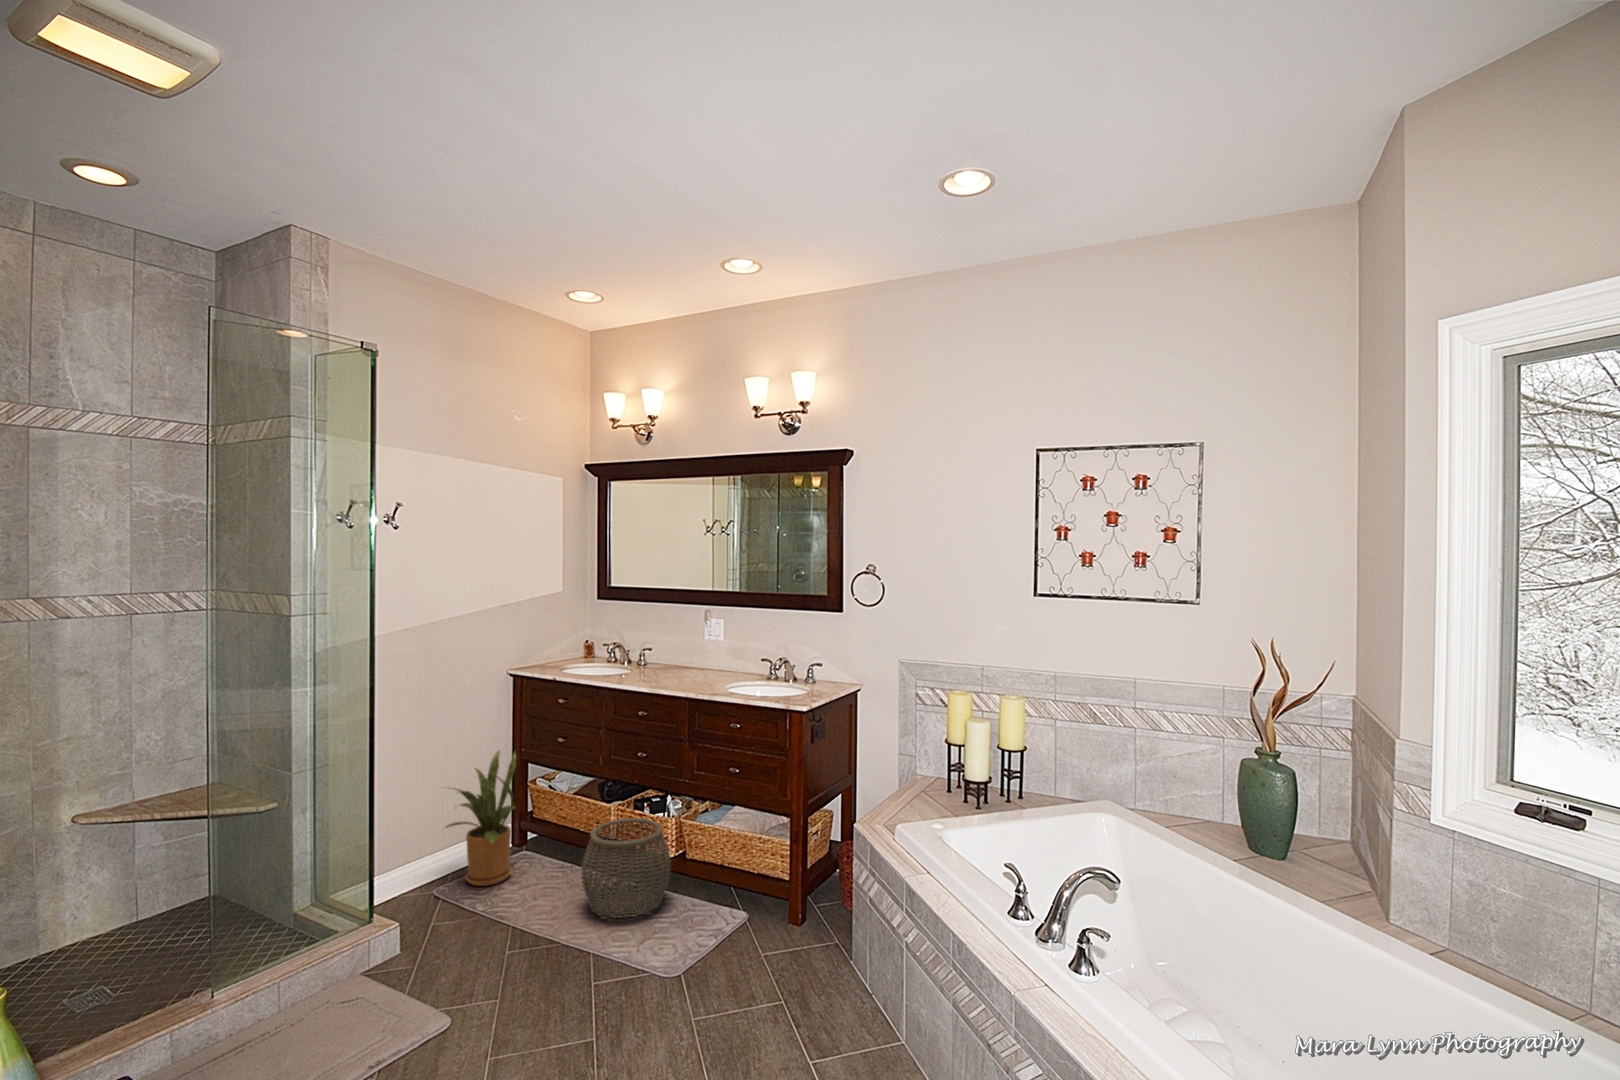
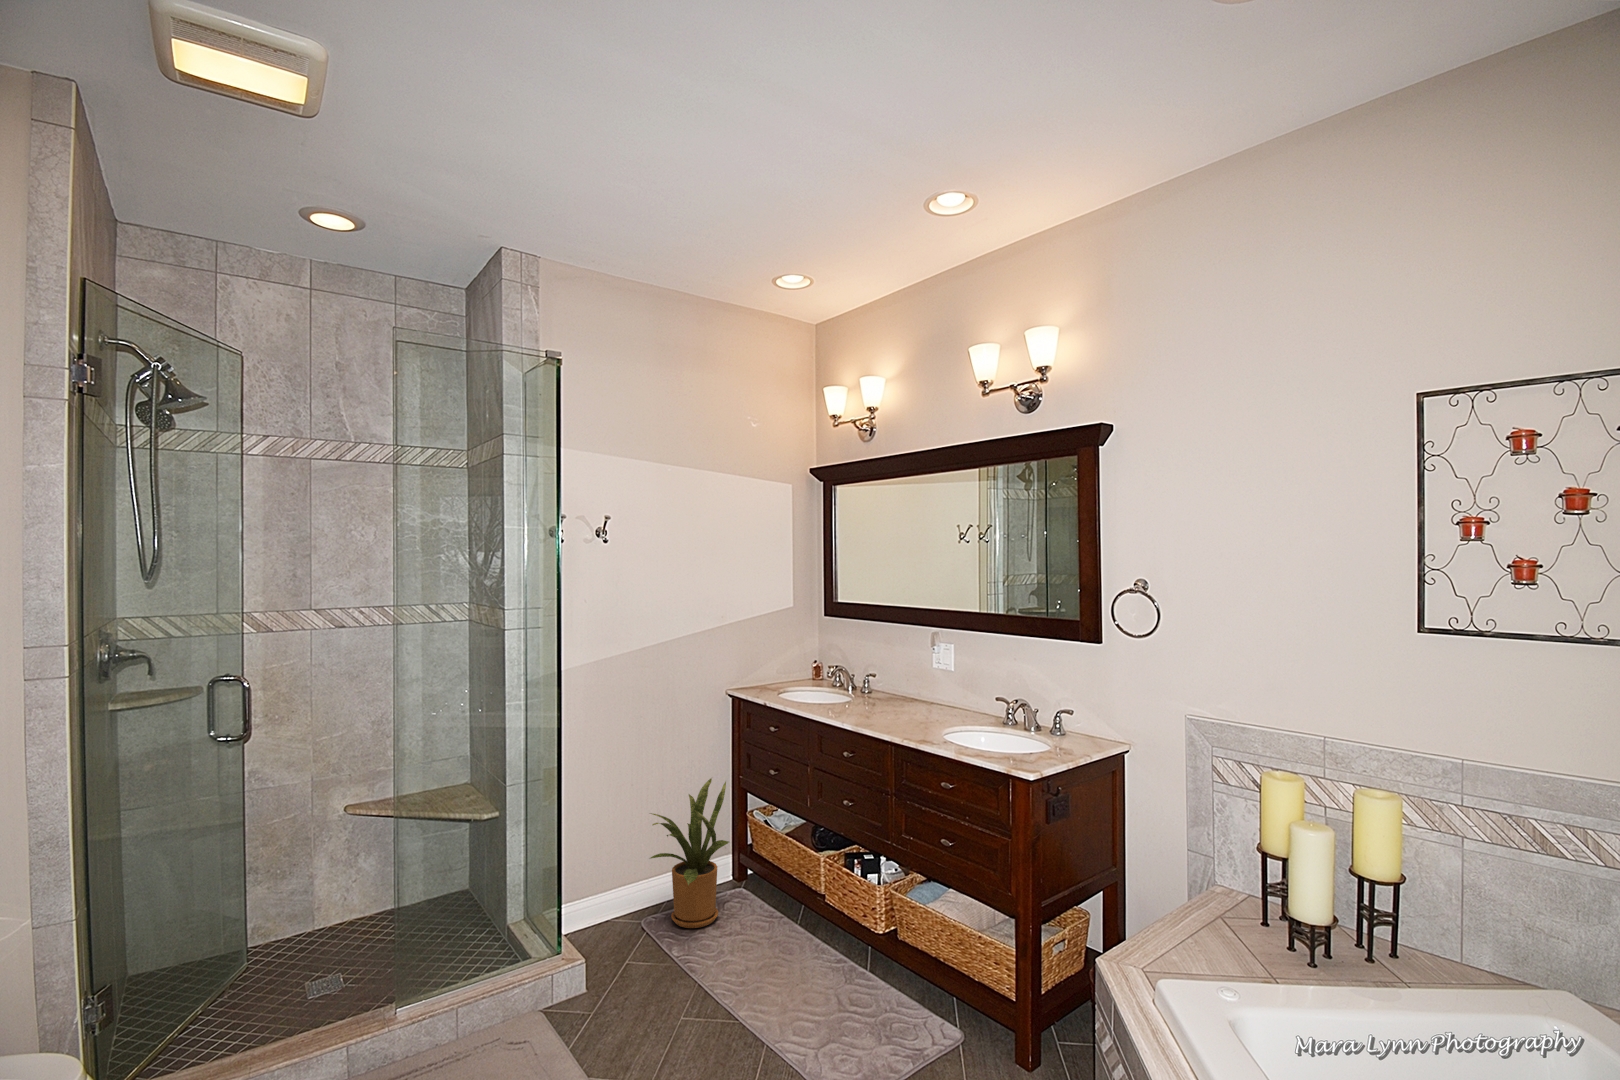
woven basket: present [581,818,671,919] -> none [770,879,874,1006]

